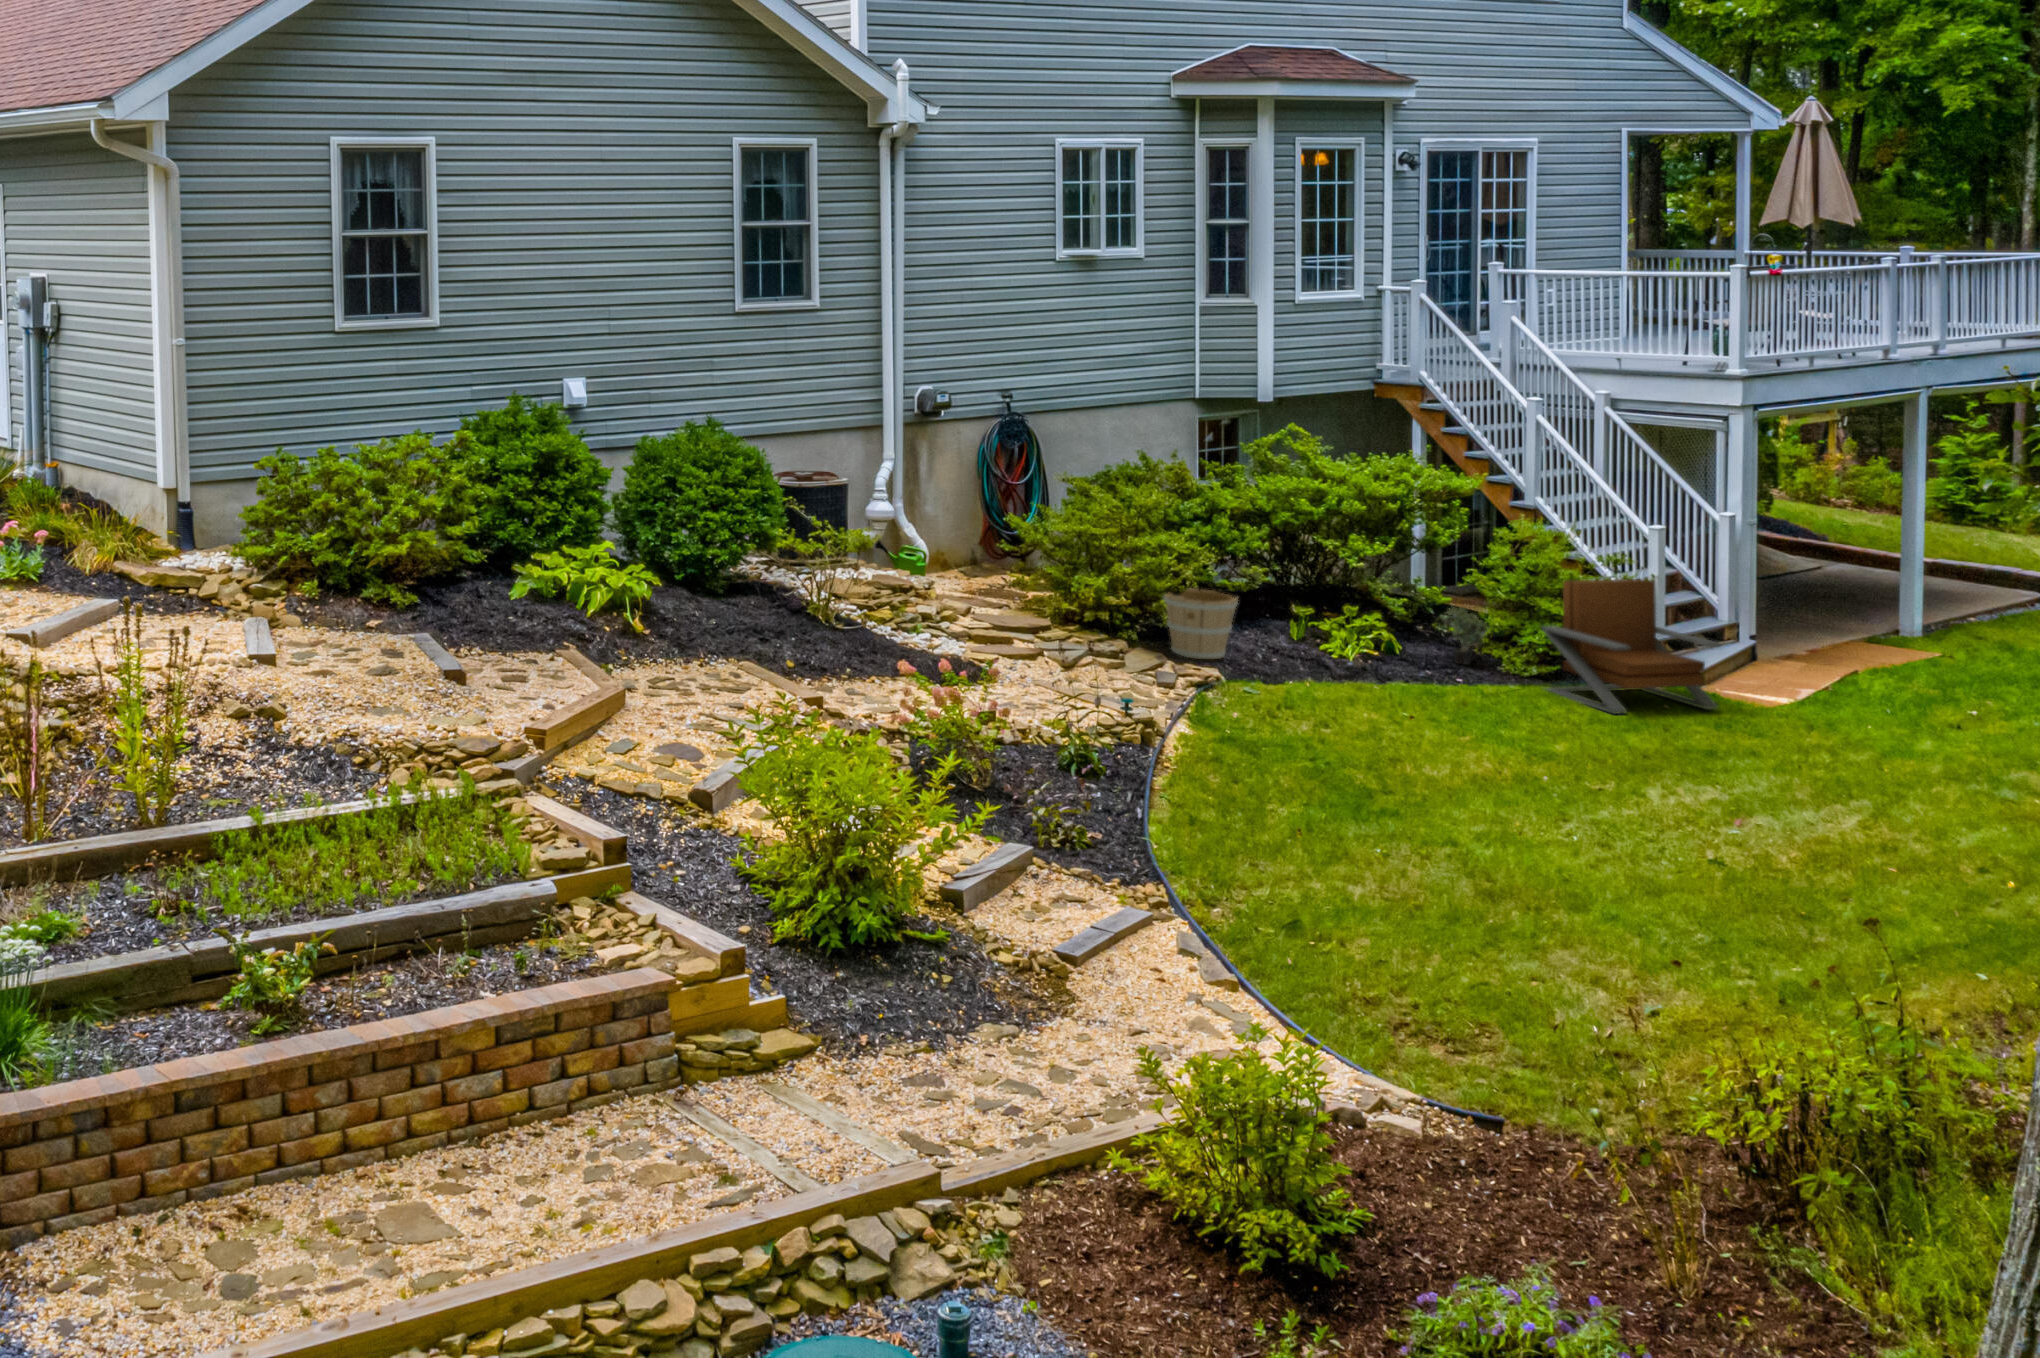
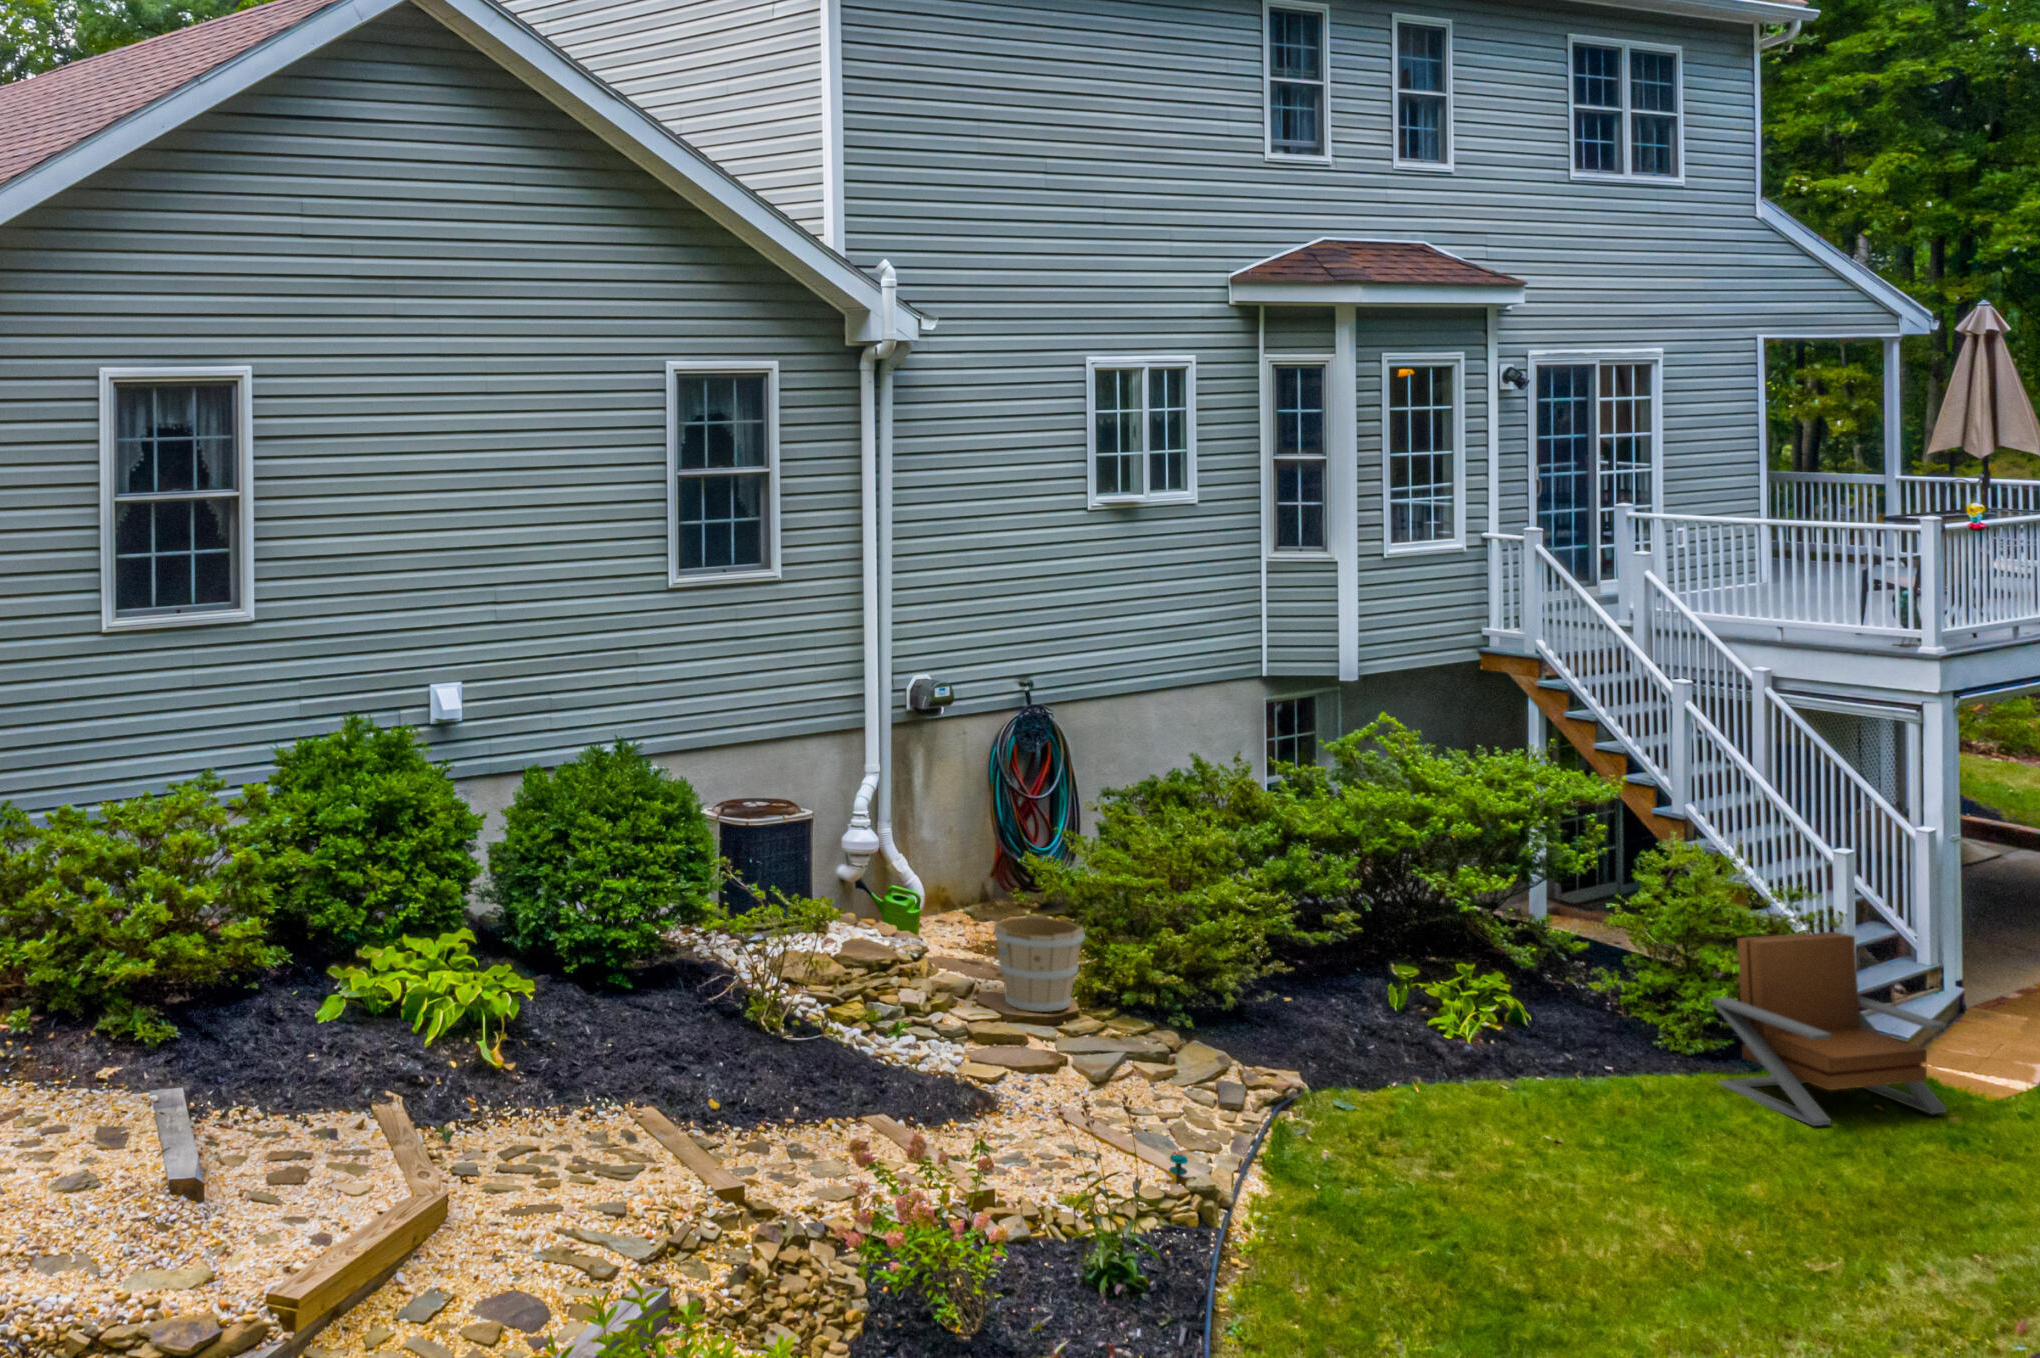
wooden bucket: present [1164,588,1238,659] -> present [994,914,1085,1012]
potted plant: present [1444,607,1487,665] -> none [1583,967,1645,1046]

